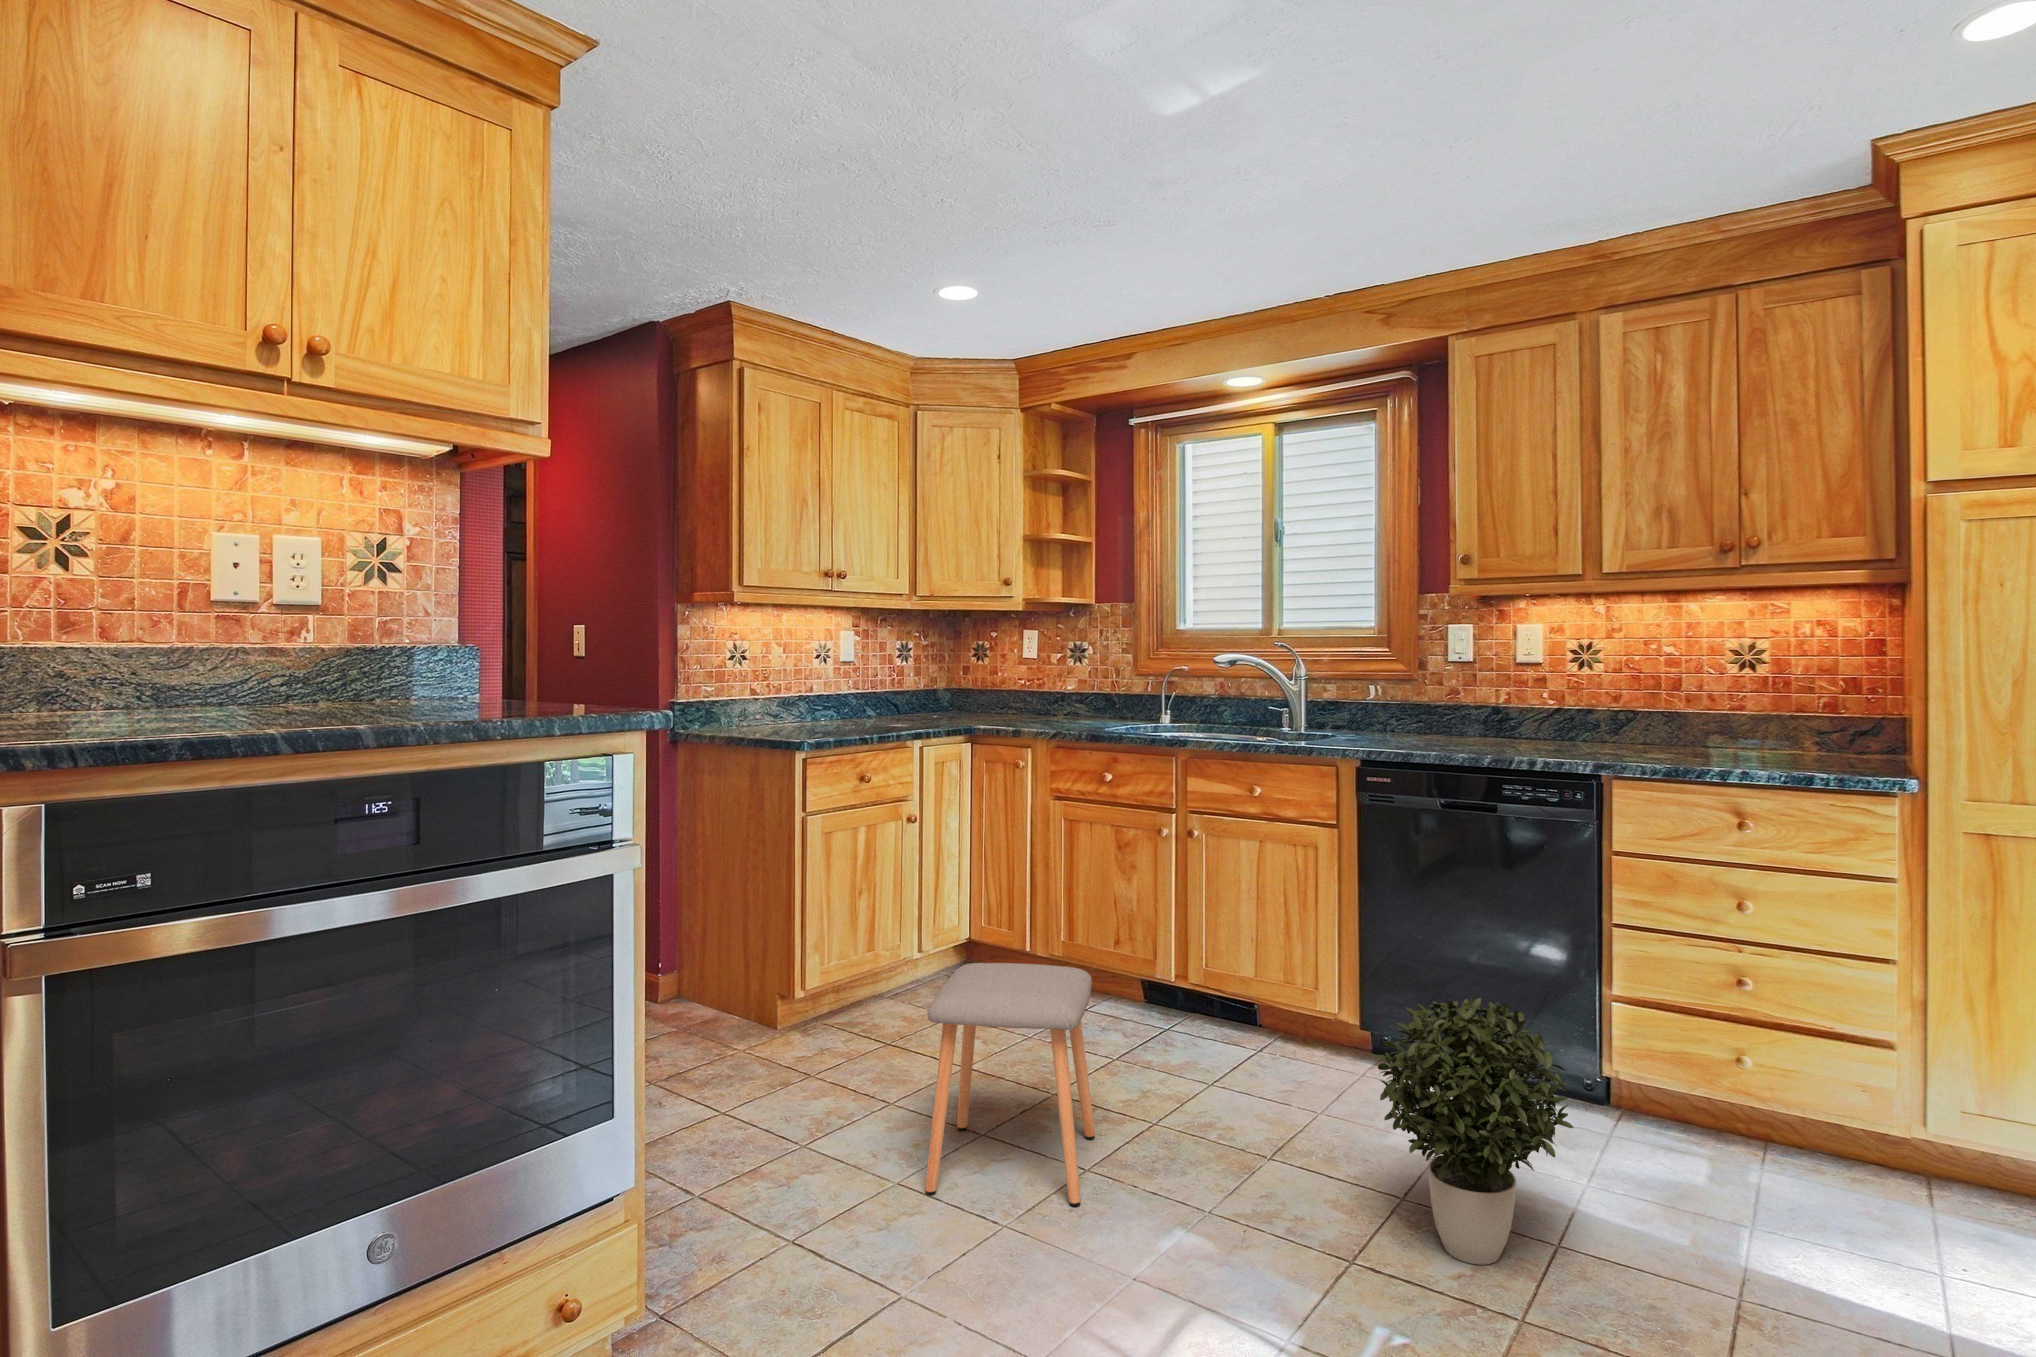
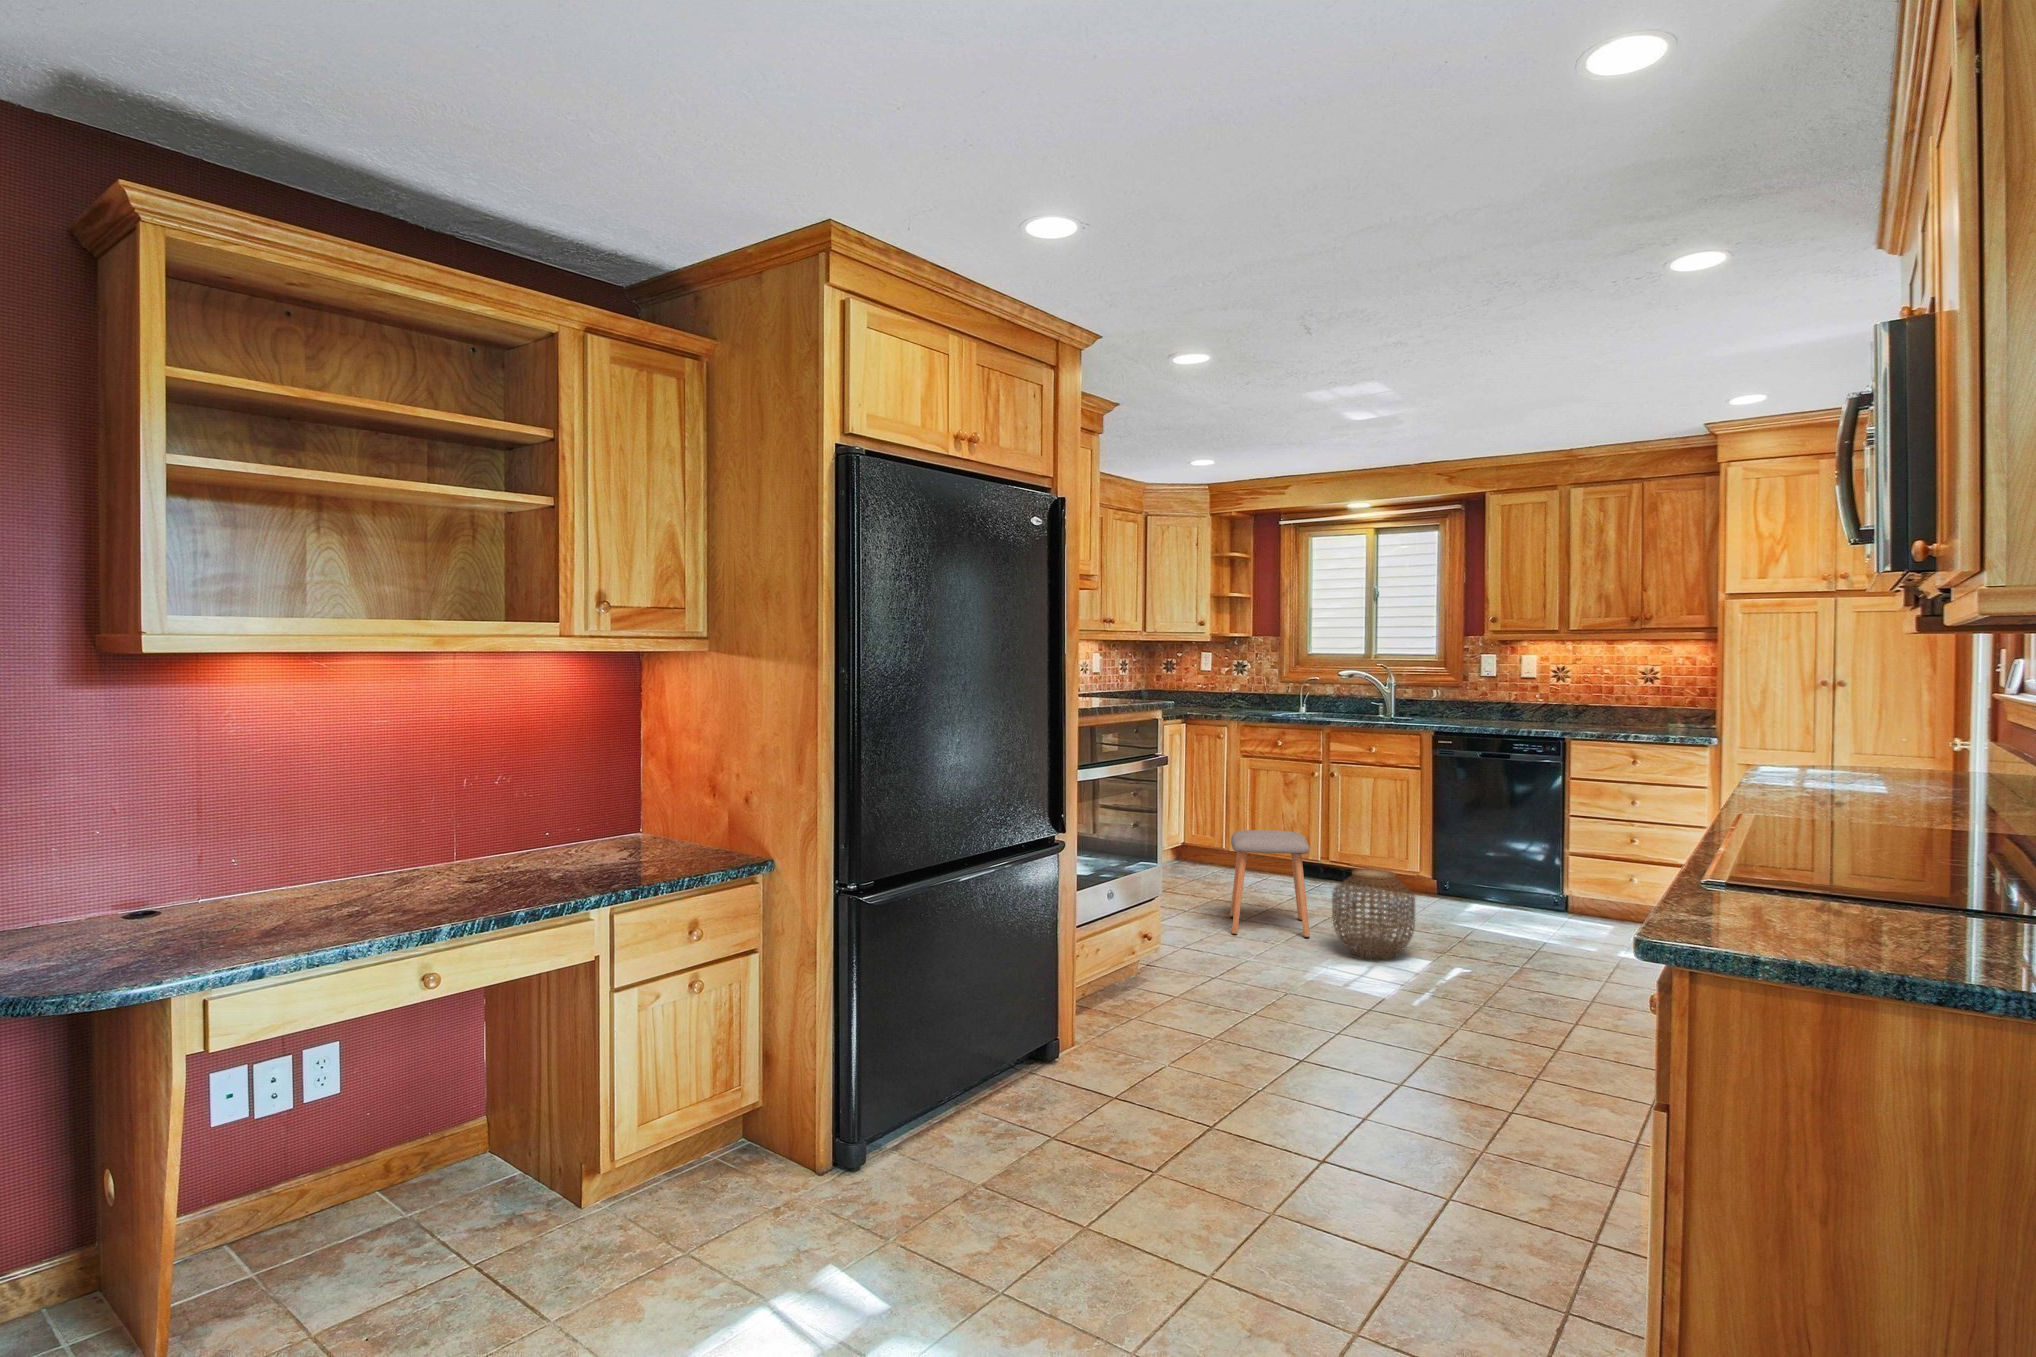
potted plant: present [1377,997,1573,1265] -> none [1454,834,1544,953]
woven basket: none [1105,1075,1284,1299] -> present [1332,868,1415,959]

